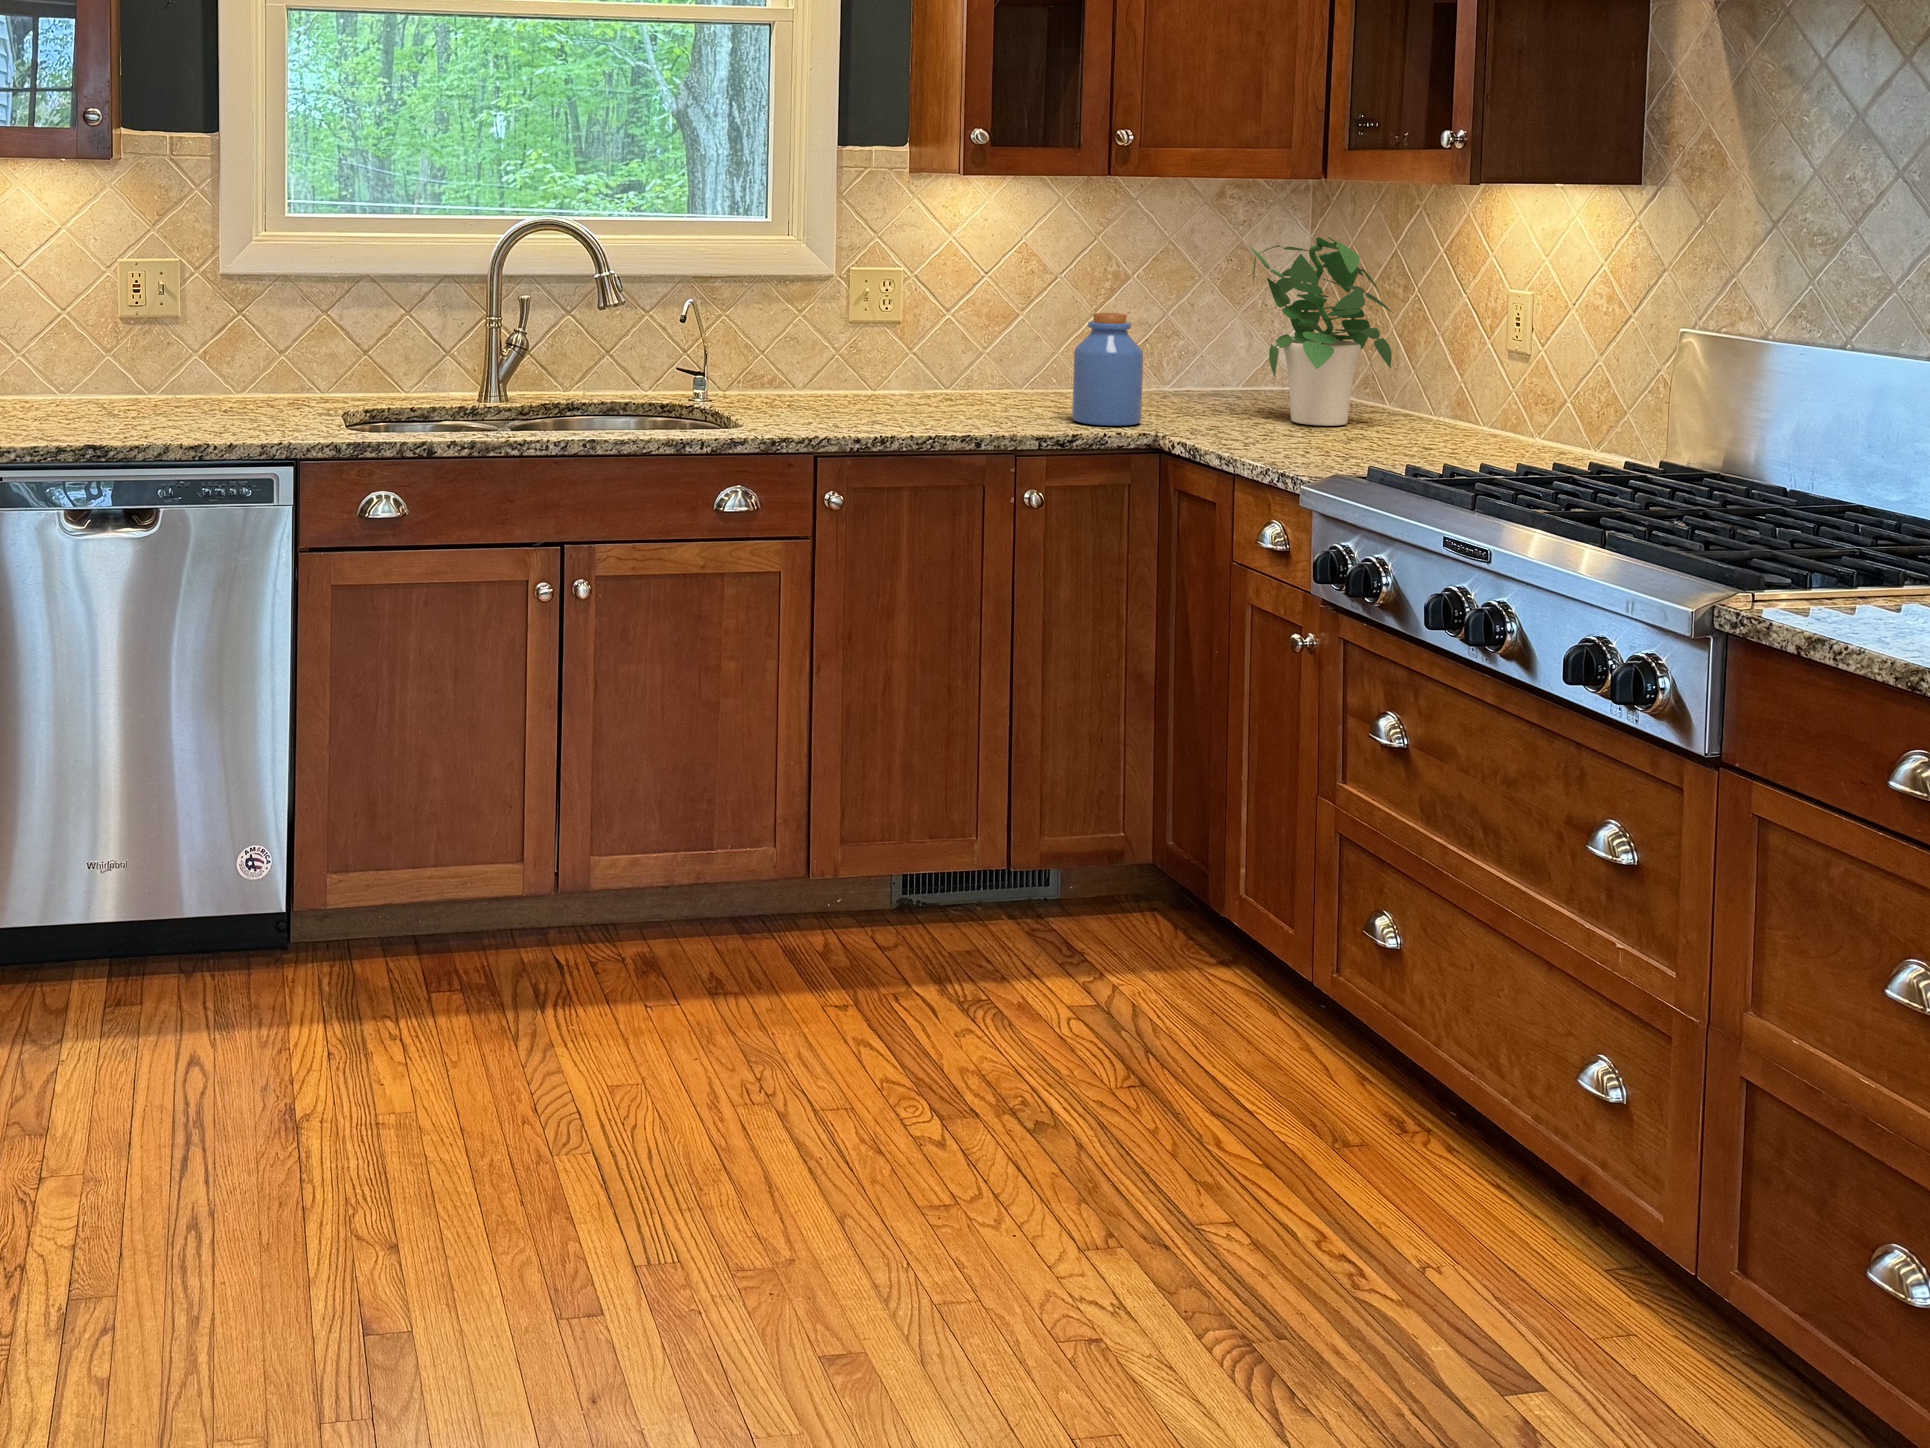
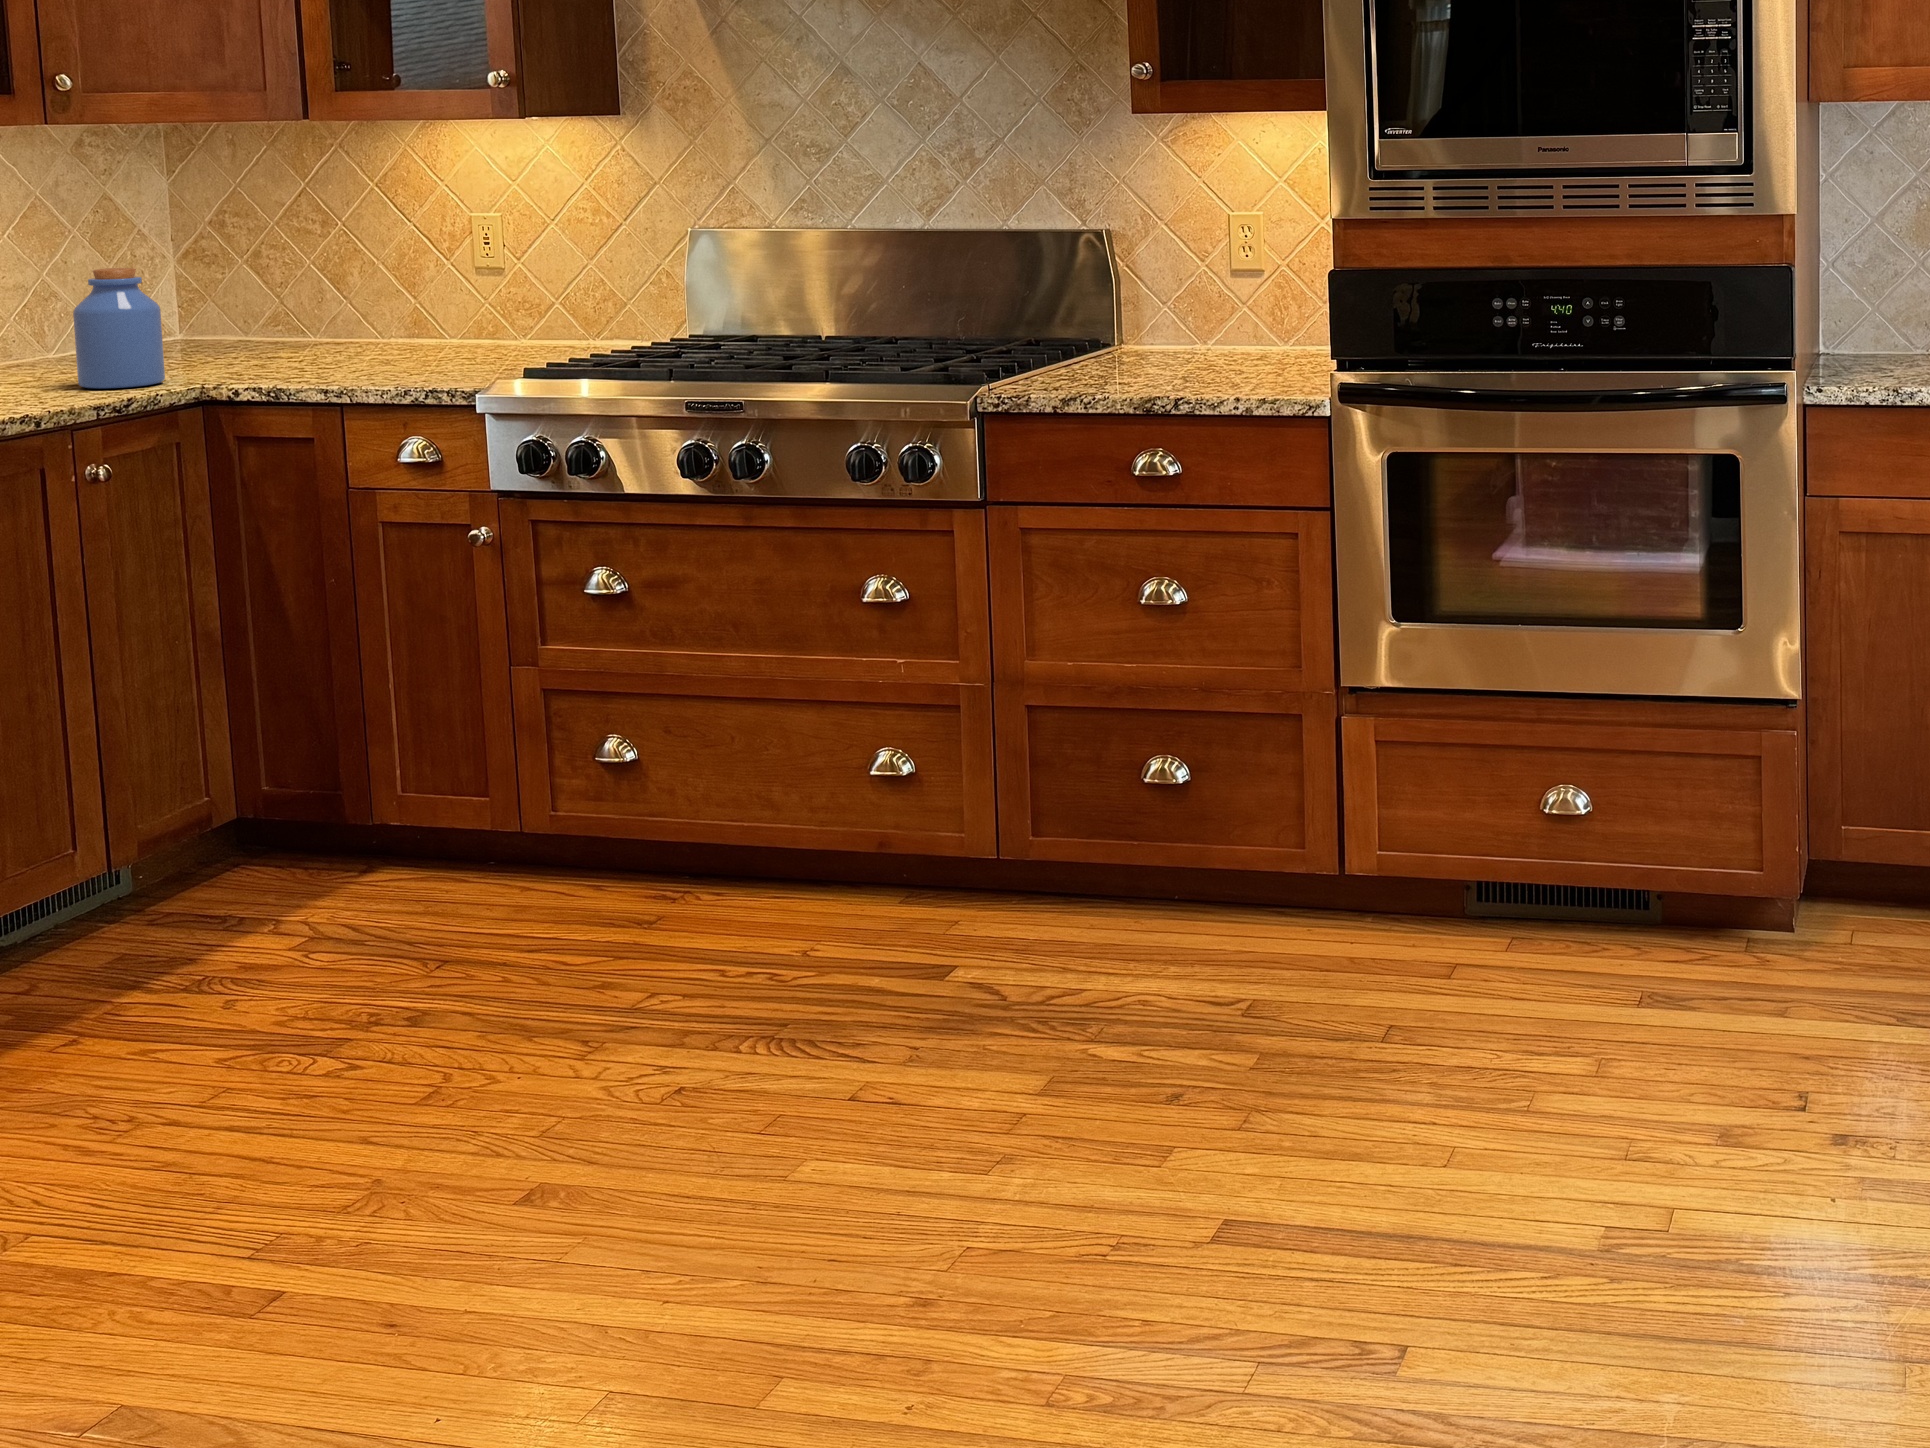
potted plant: present [1248,237,1393,426] -> none [225,174,388,360]

